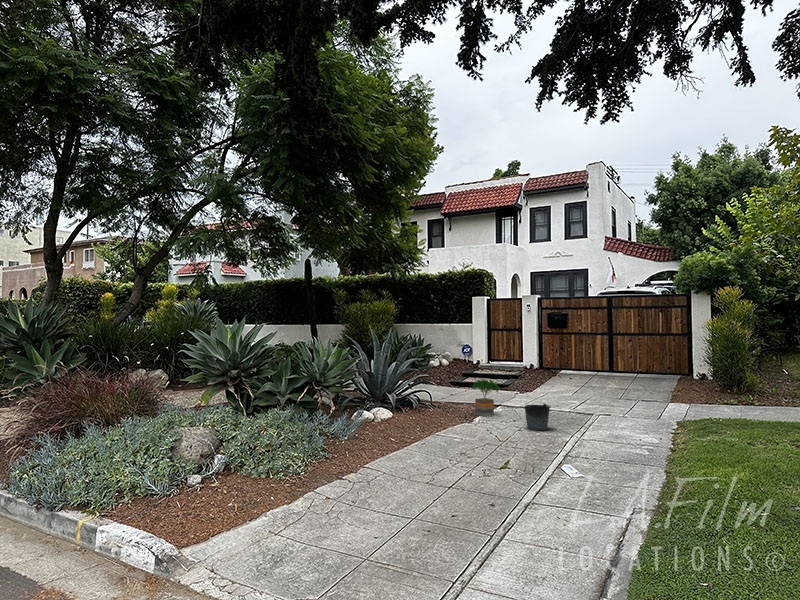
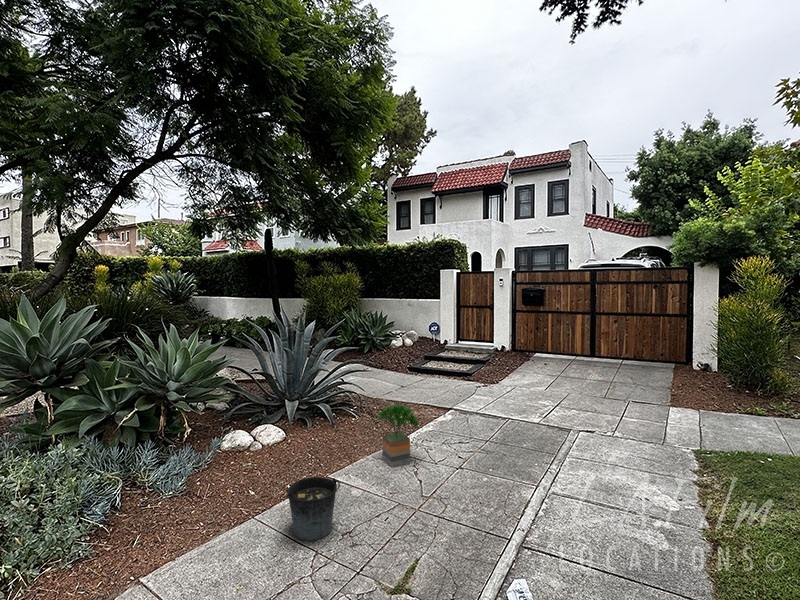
bucket: present [524,404,551,430] -> present [286,477,340,541]

